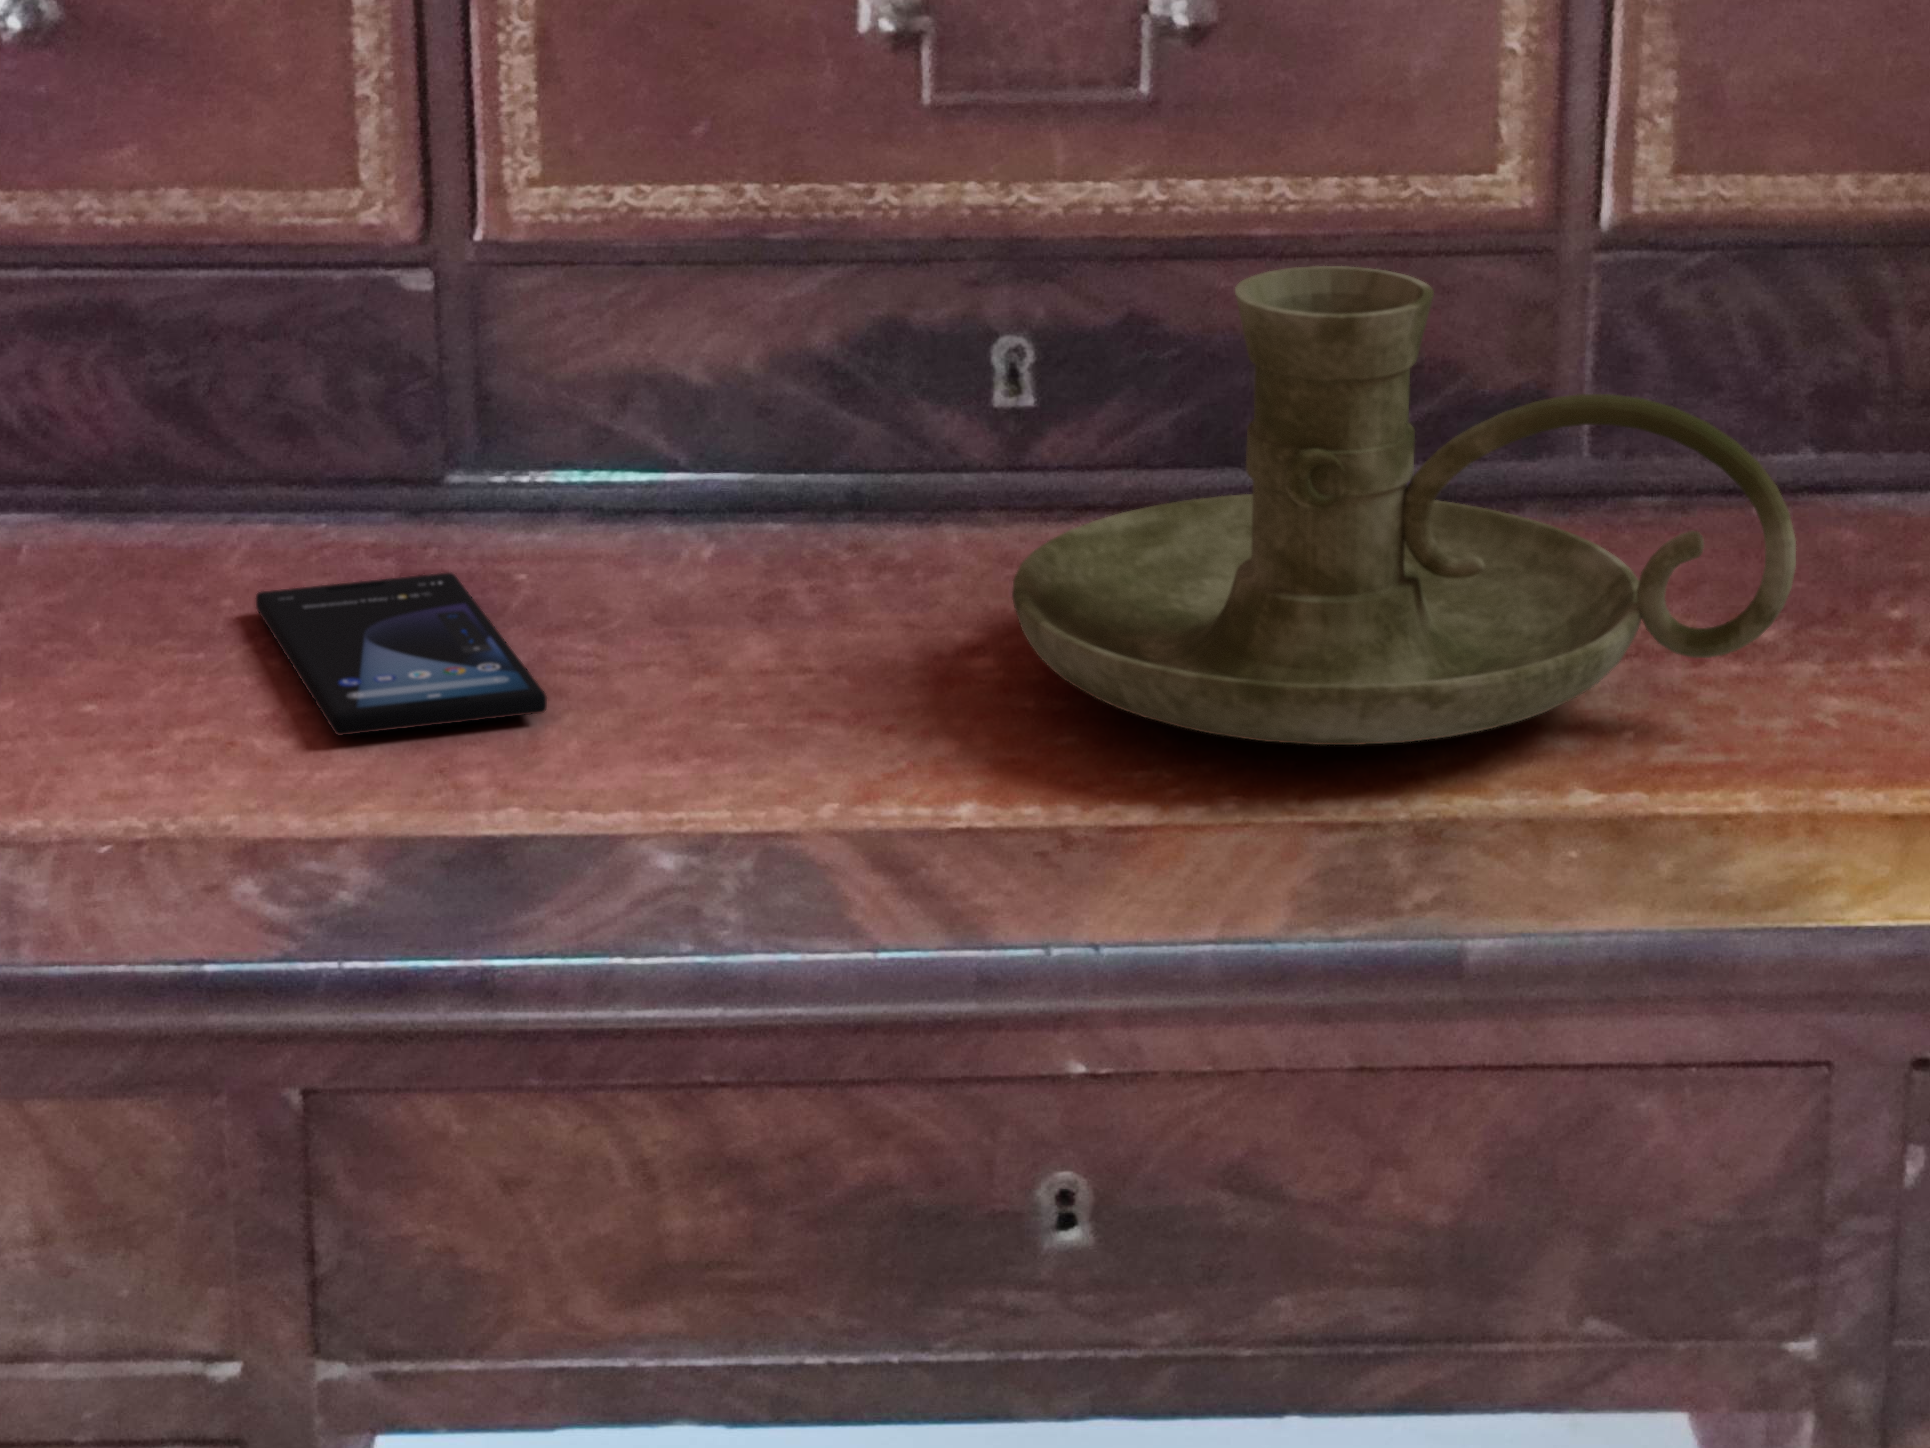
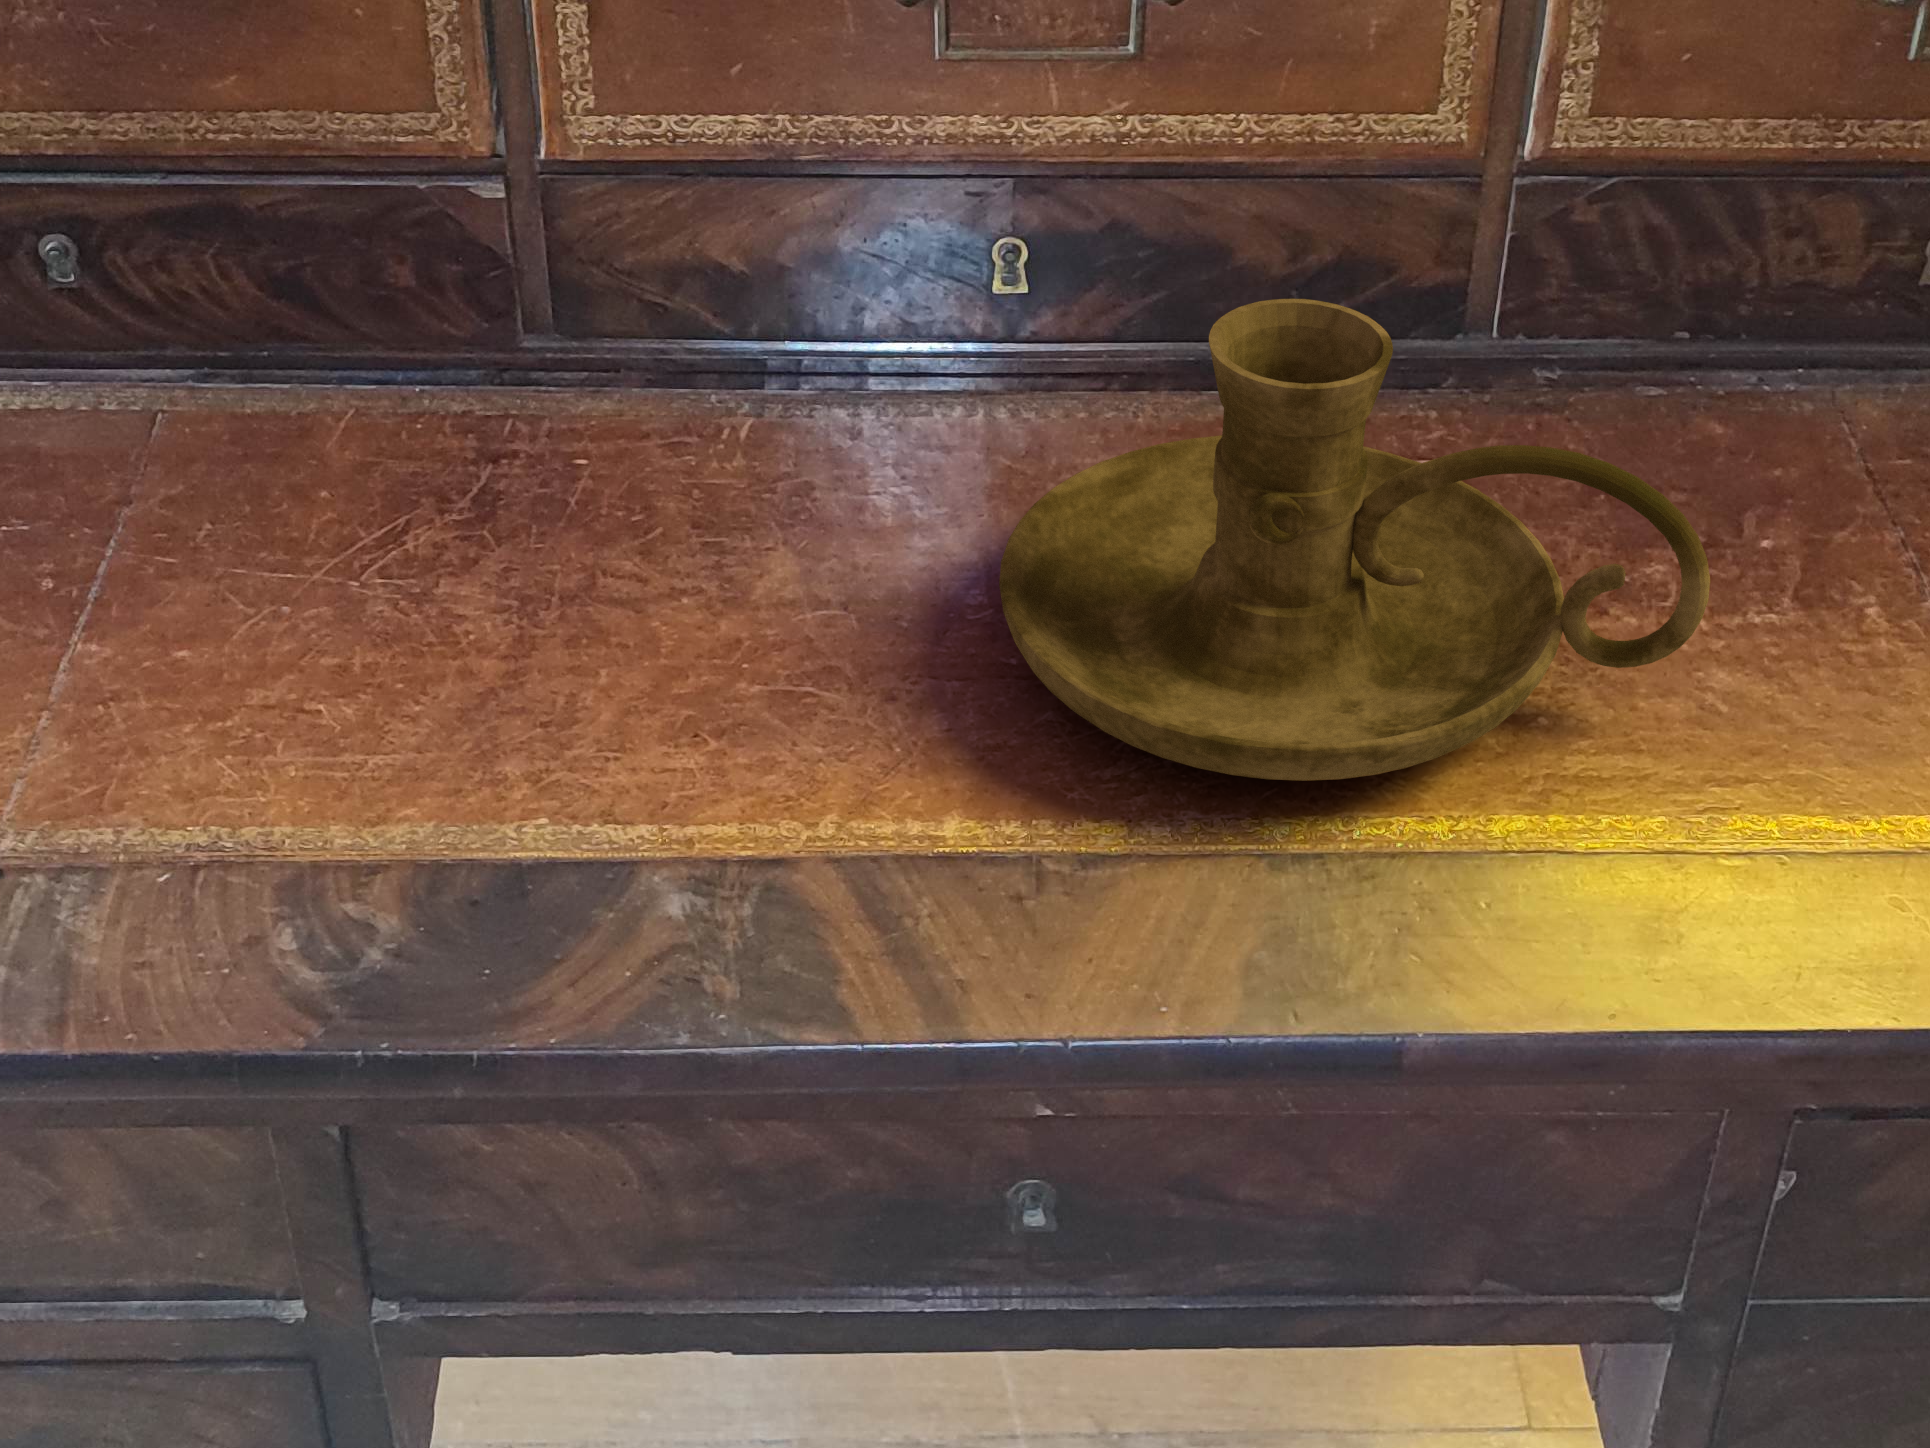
smartphone: present [256,573,547,735] -> none [341,484,583,719]

